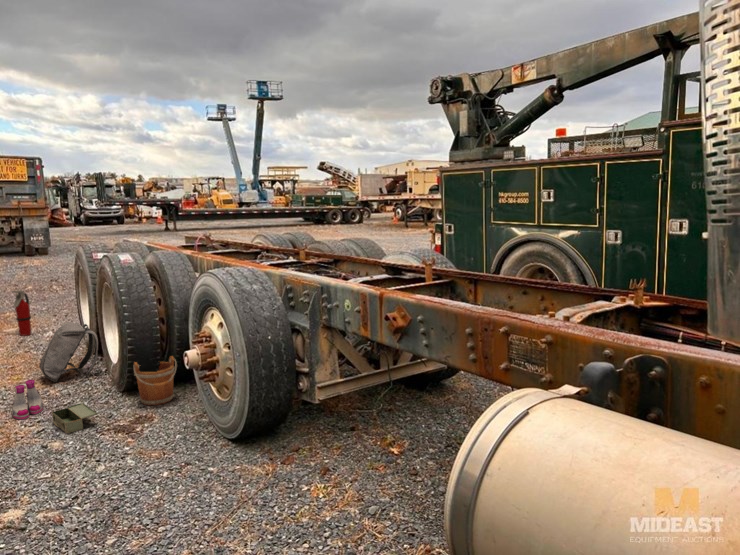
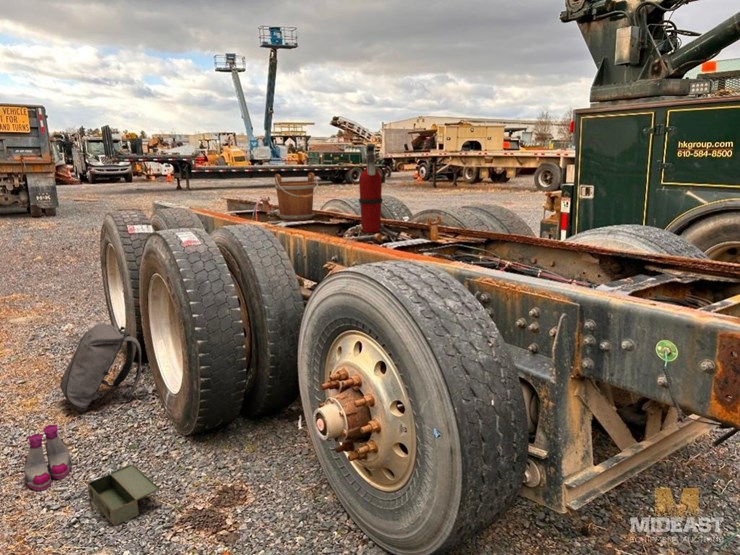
fire extinguisher: present [12,290,31,336] -> present [359,144,382,232]
bucket: present [134,356,176,405] -> present [275,173,318,221]

